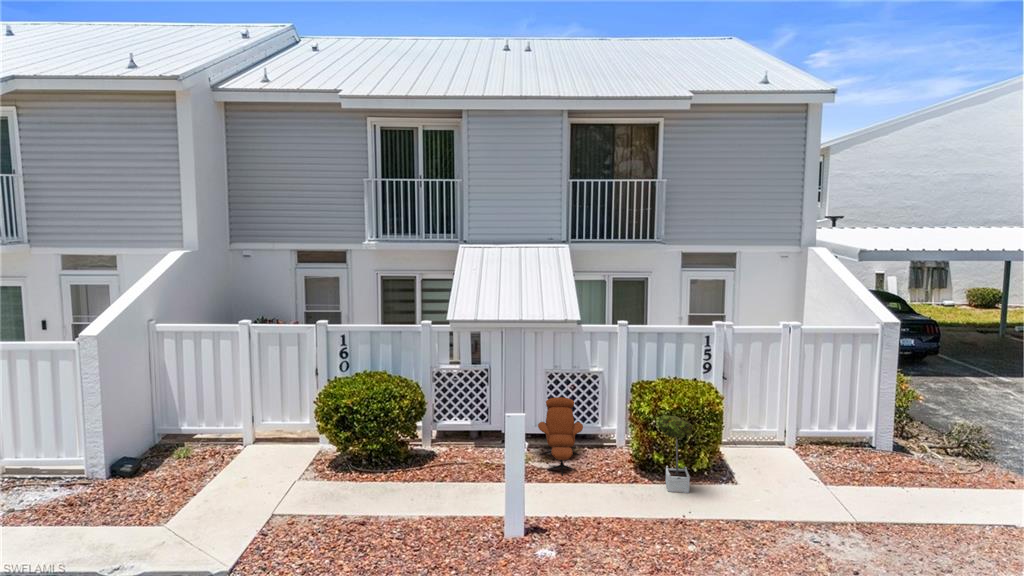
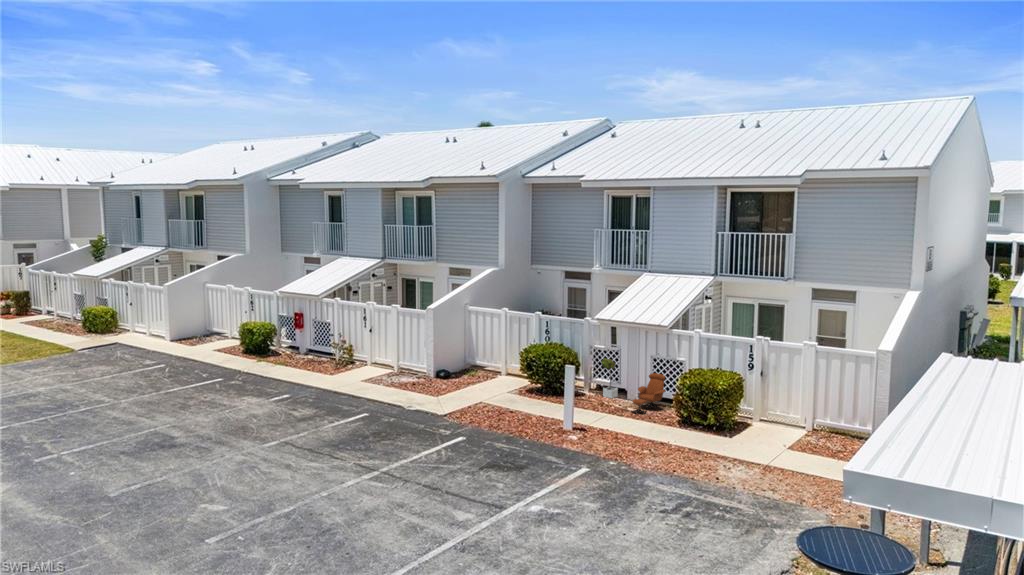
potted tree: present [659,416,693,493] -> present [601,358,618,398]

